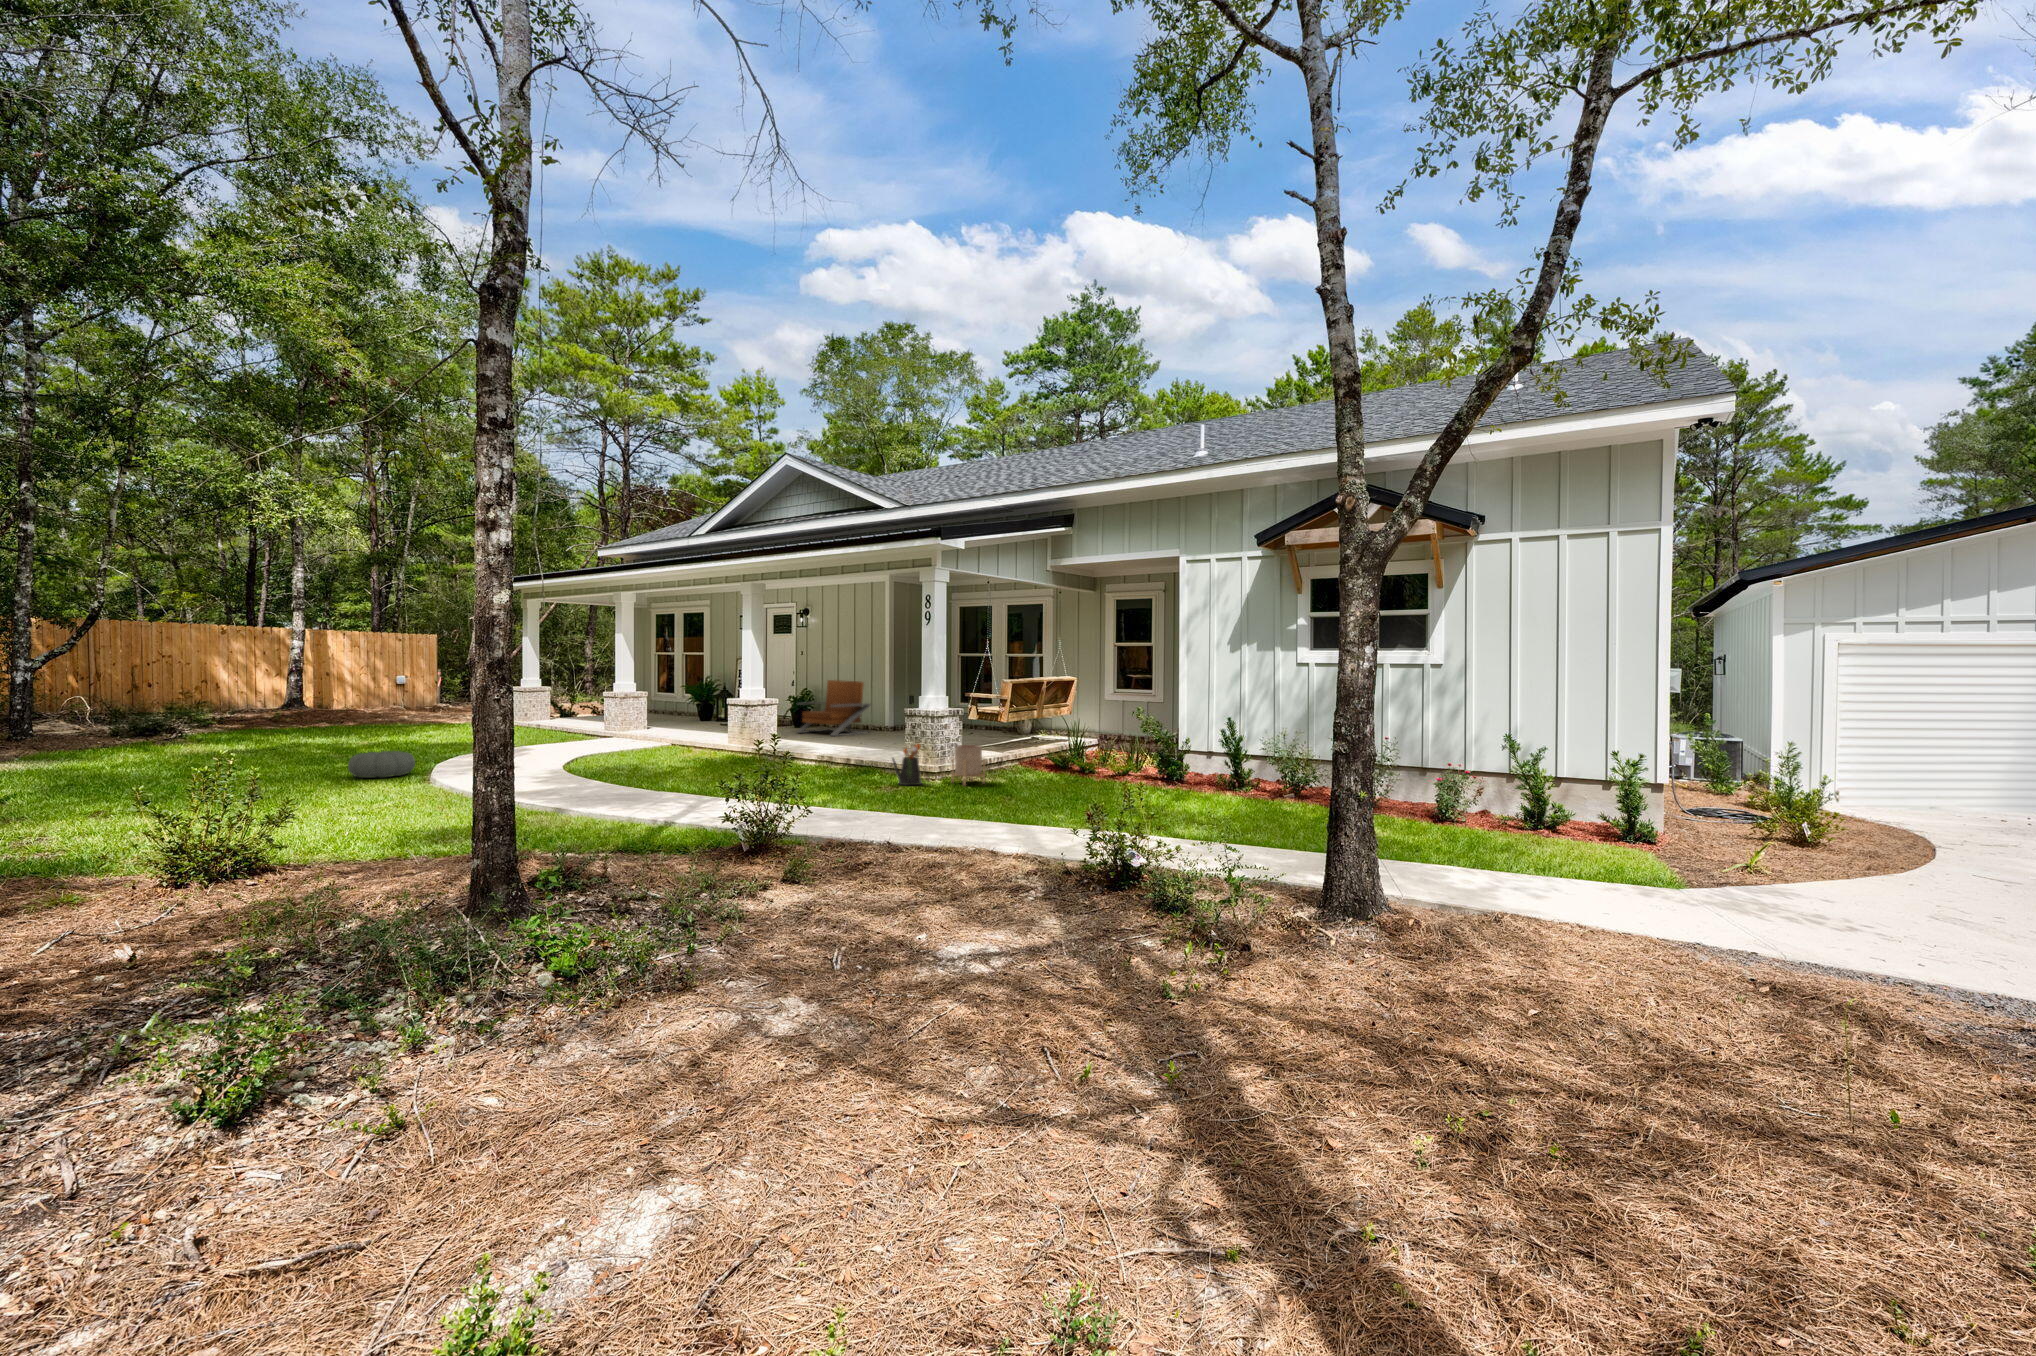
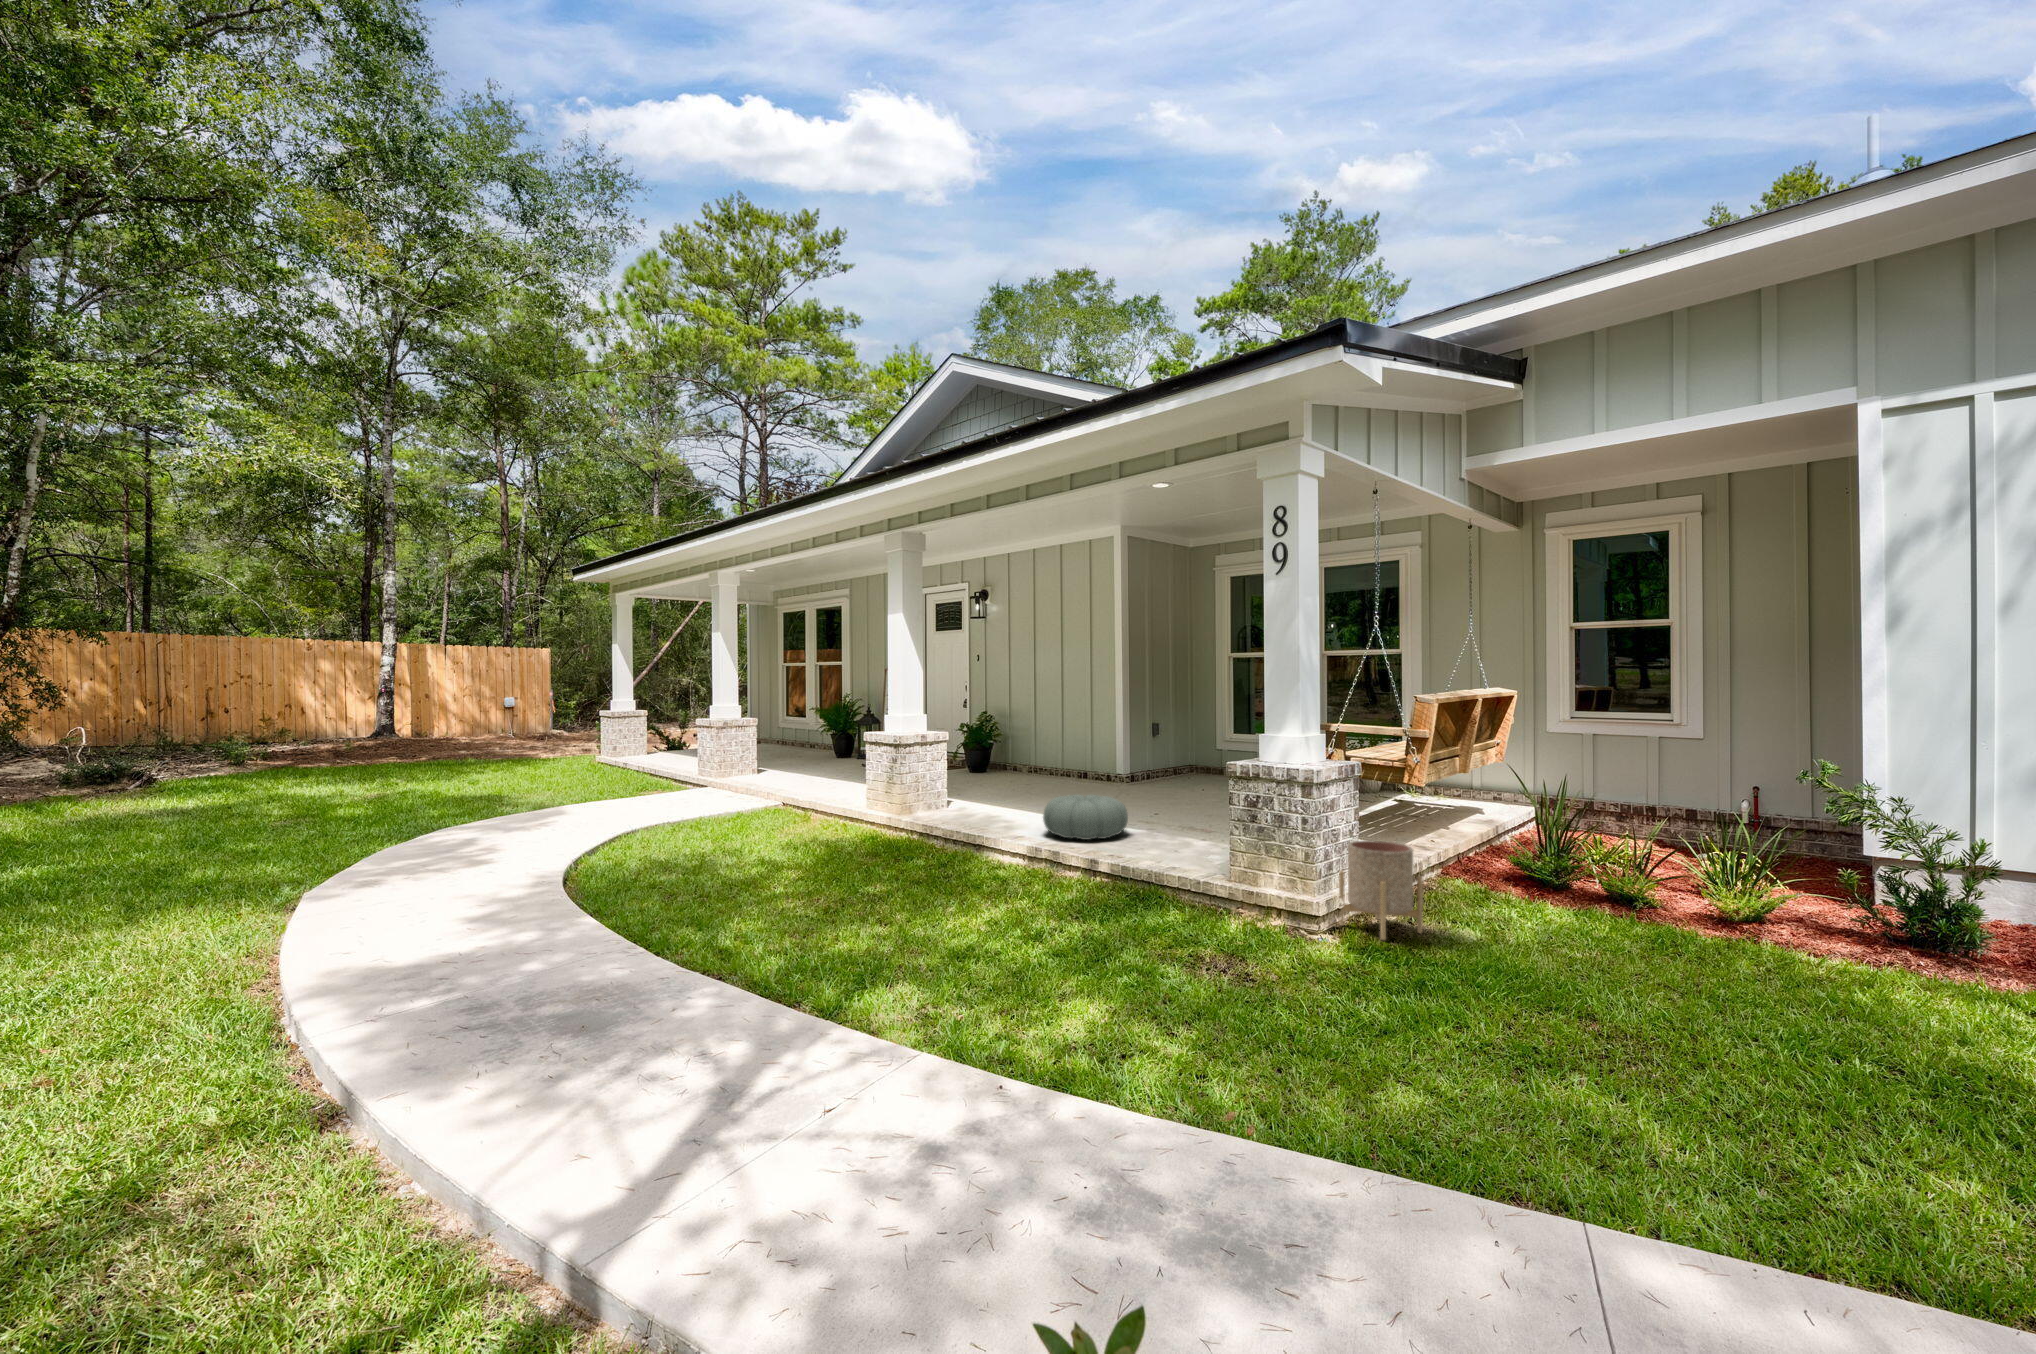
lounge chair: present [797,680,871,736] -> none [974,699,1087,788]
watering can: present [892,744,924,785] -> none [1212,837,1283,935]
pouf: present [348,751,415,778] -> present [1043,794,1128,840]

